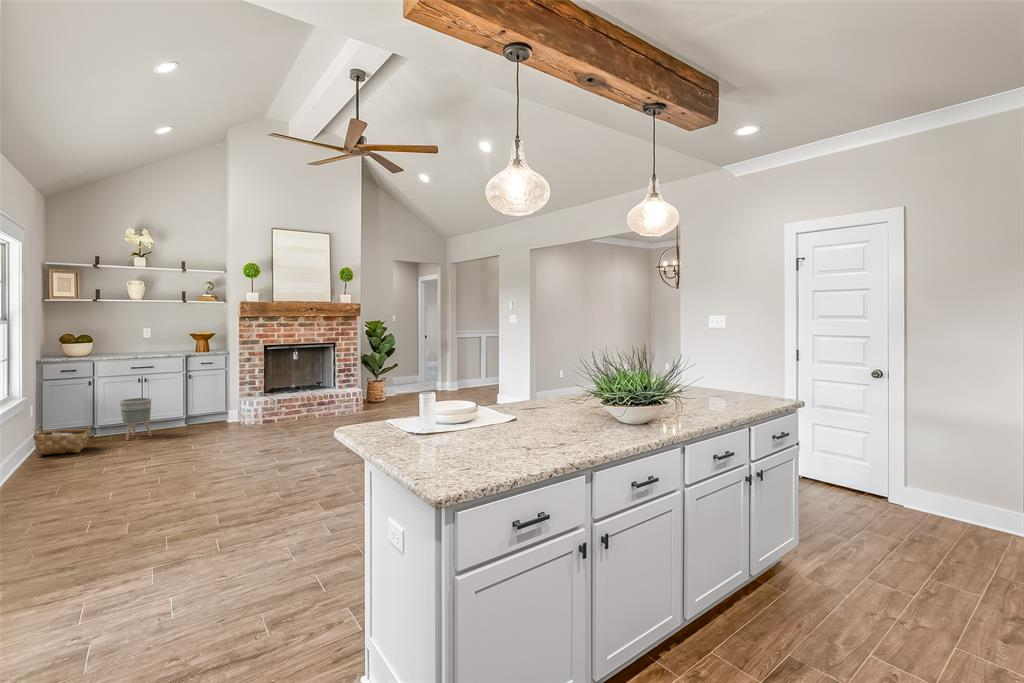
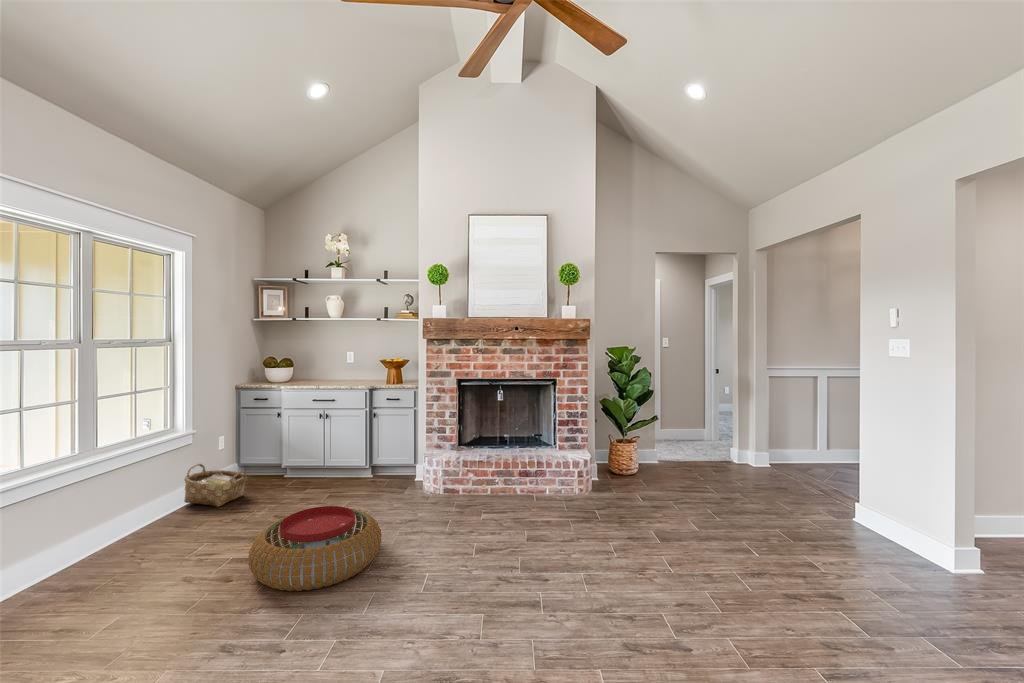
planter: present [120,398,152,440] -> none [286,438,321,492]
pouf: none [181,422,266,462] -> present [248,506,381,591]

